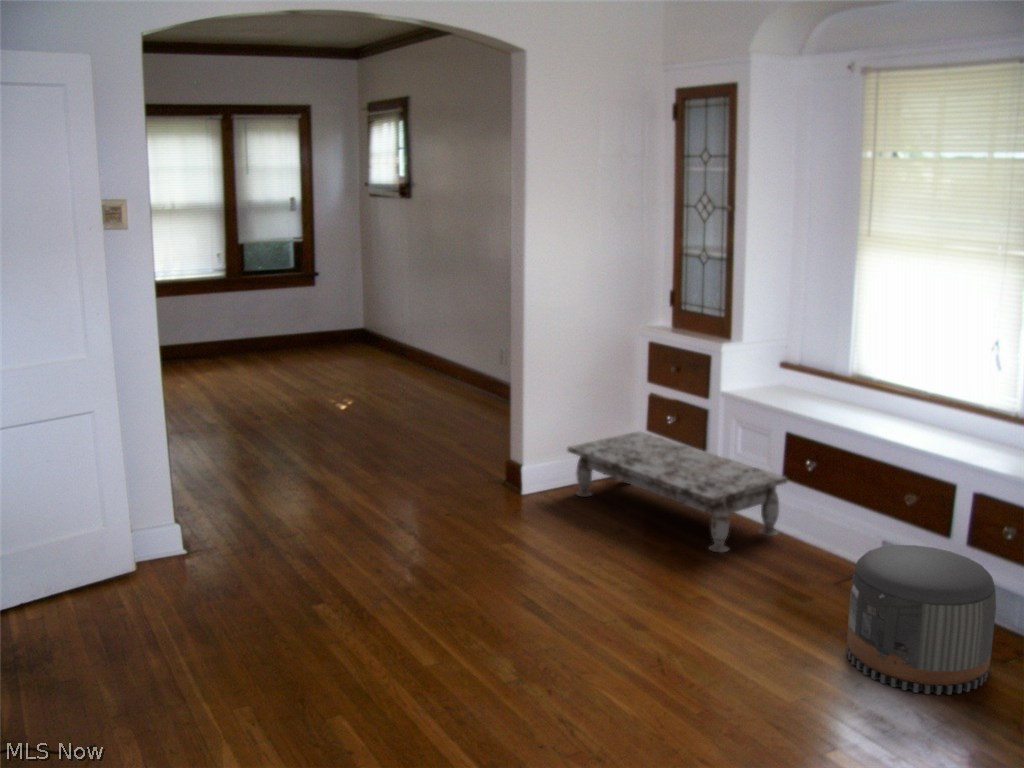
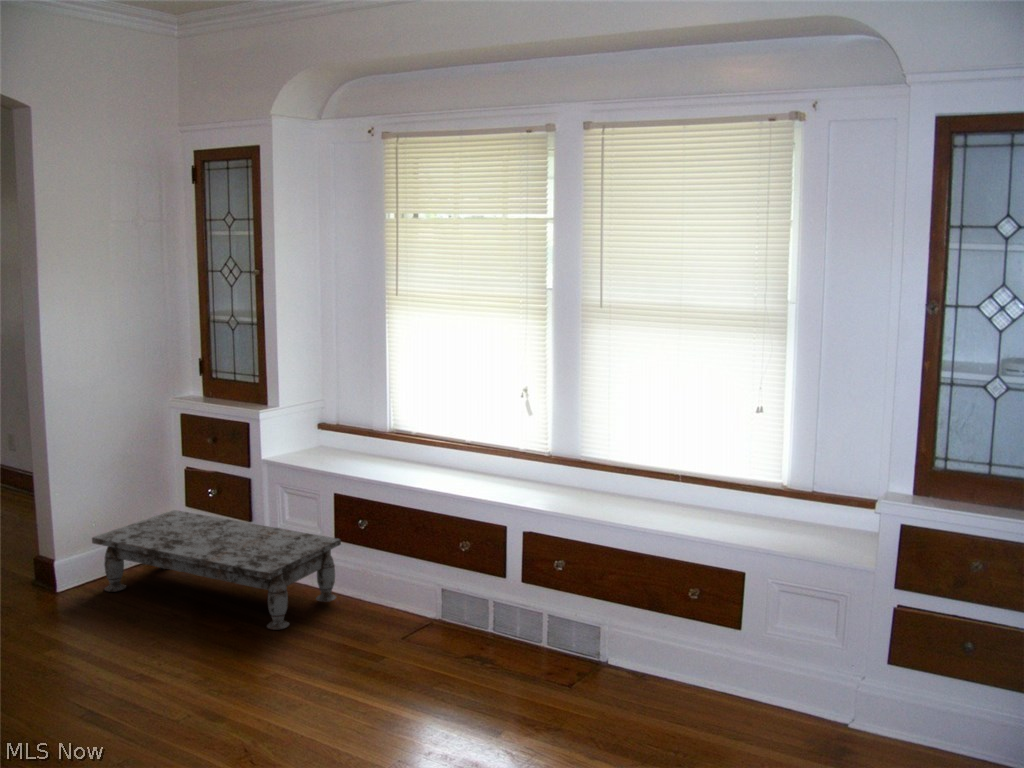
pouf: present [846,545,996,695] -> none [431,590,568,744]

